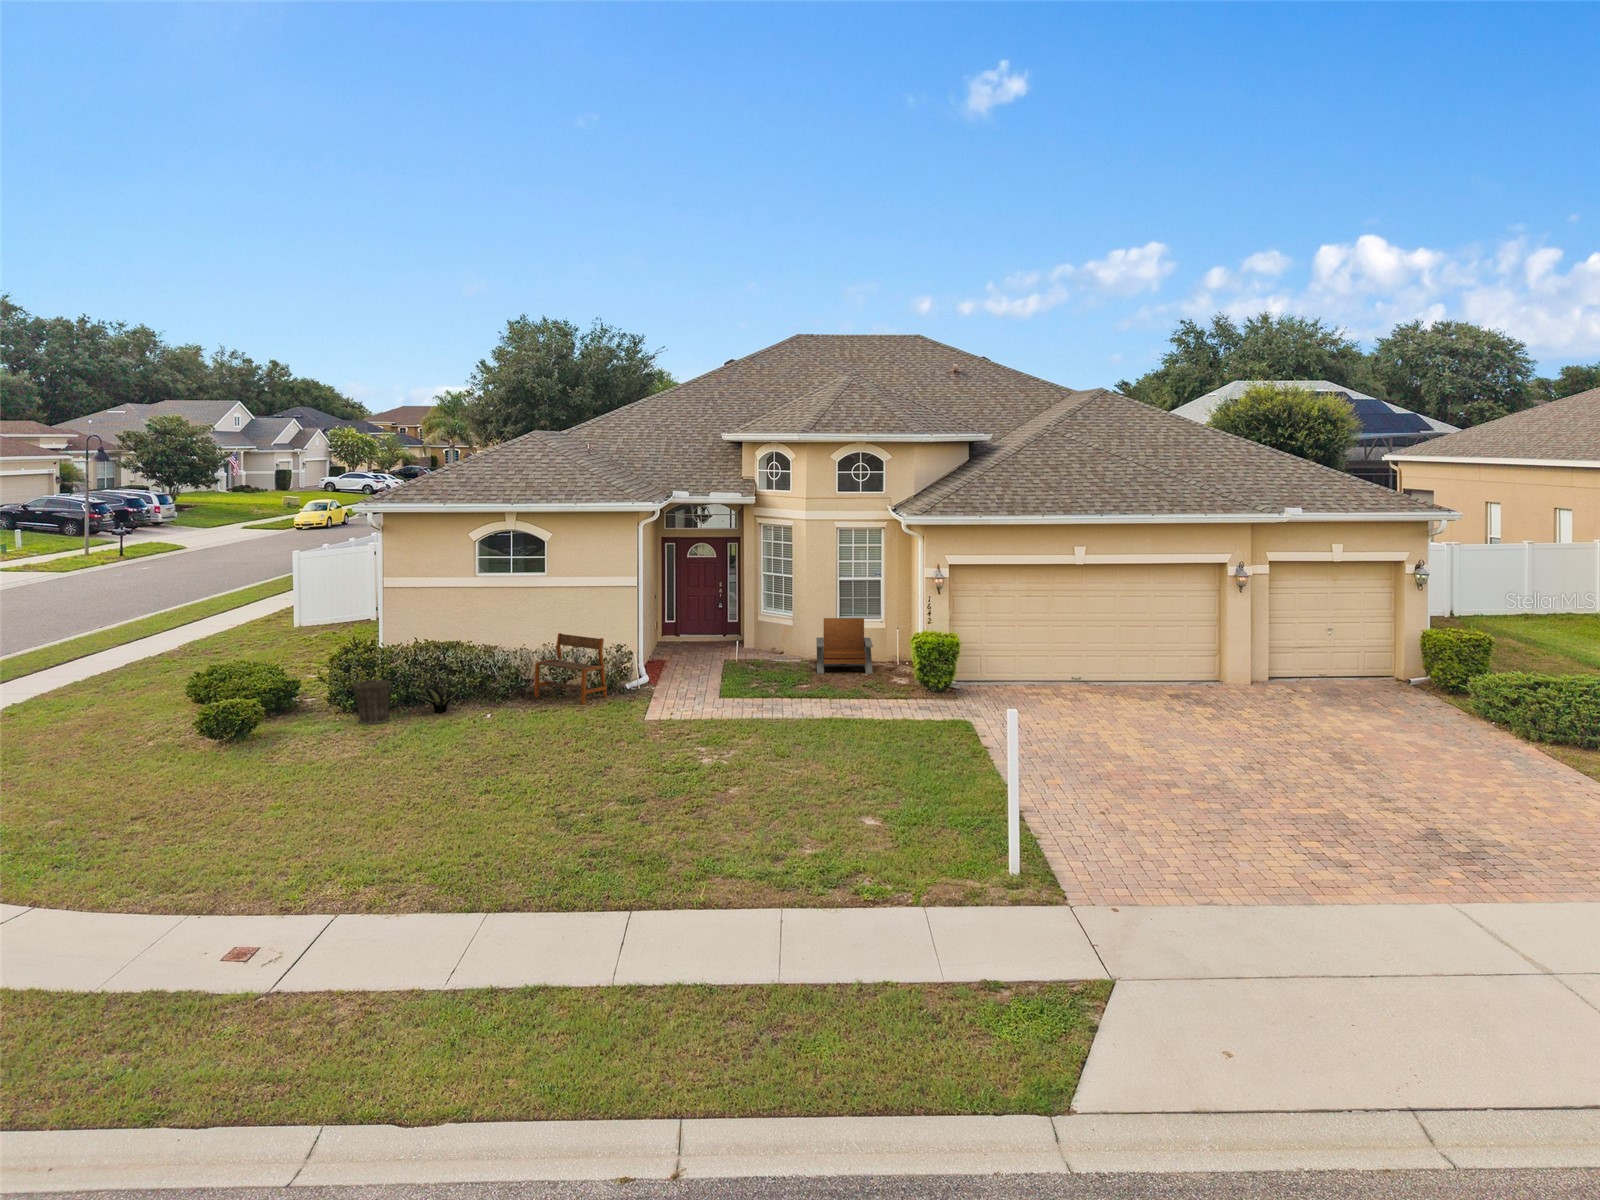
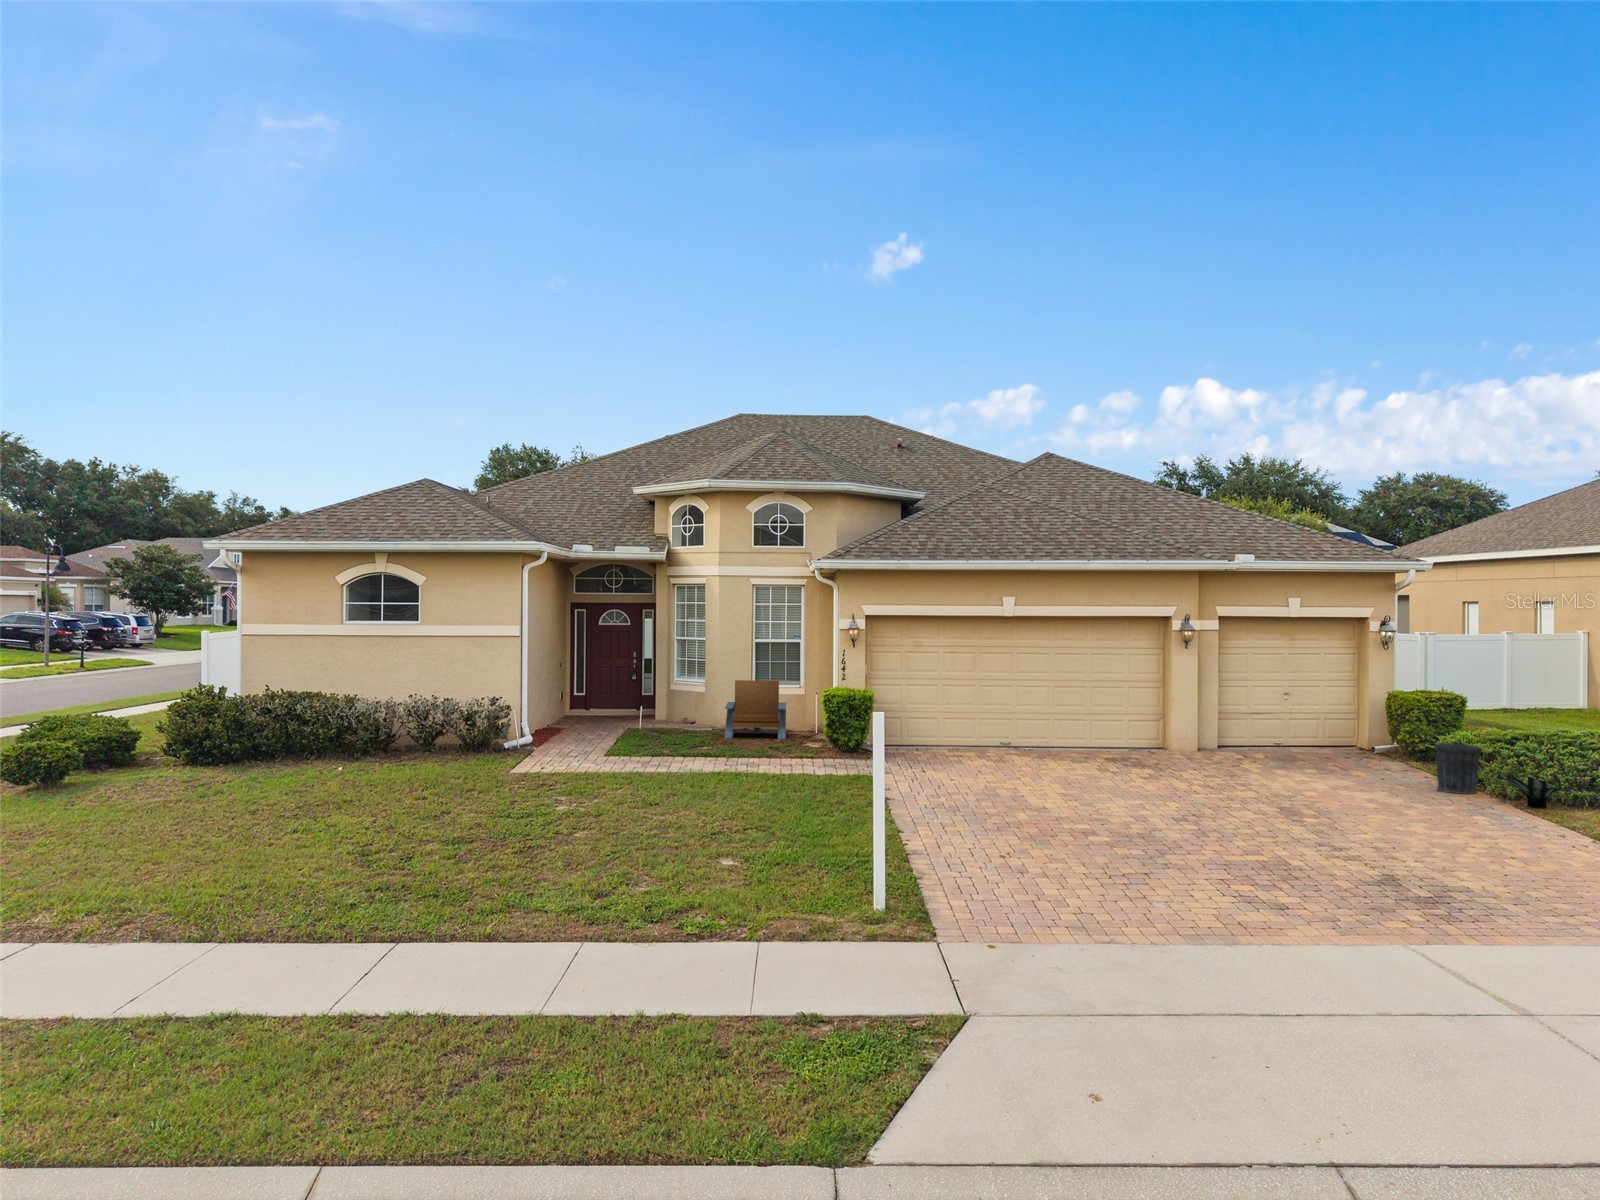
bench: present [535,633,607,705] -> none [399,682,480,758]
trash can: present [353,680,391,725] -> present [1434,742,1482,794]
potted plant: present [415,687,462,713] -> present [1497,776,1573,808]

